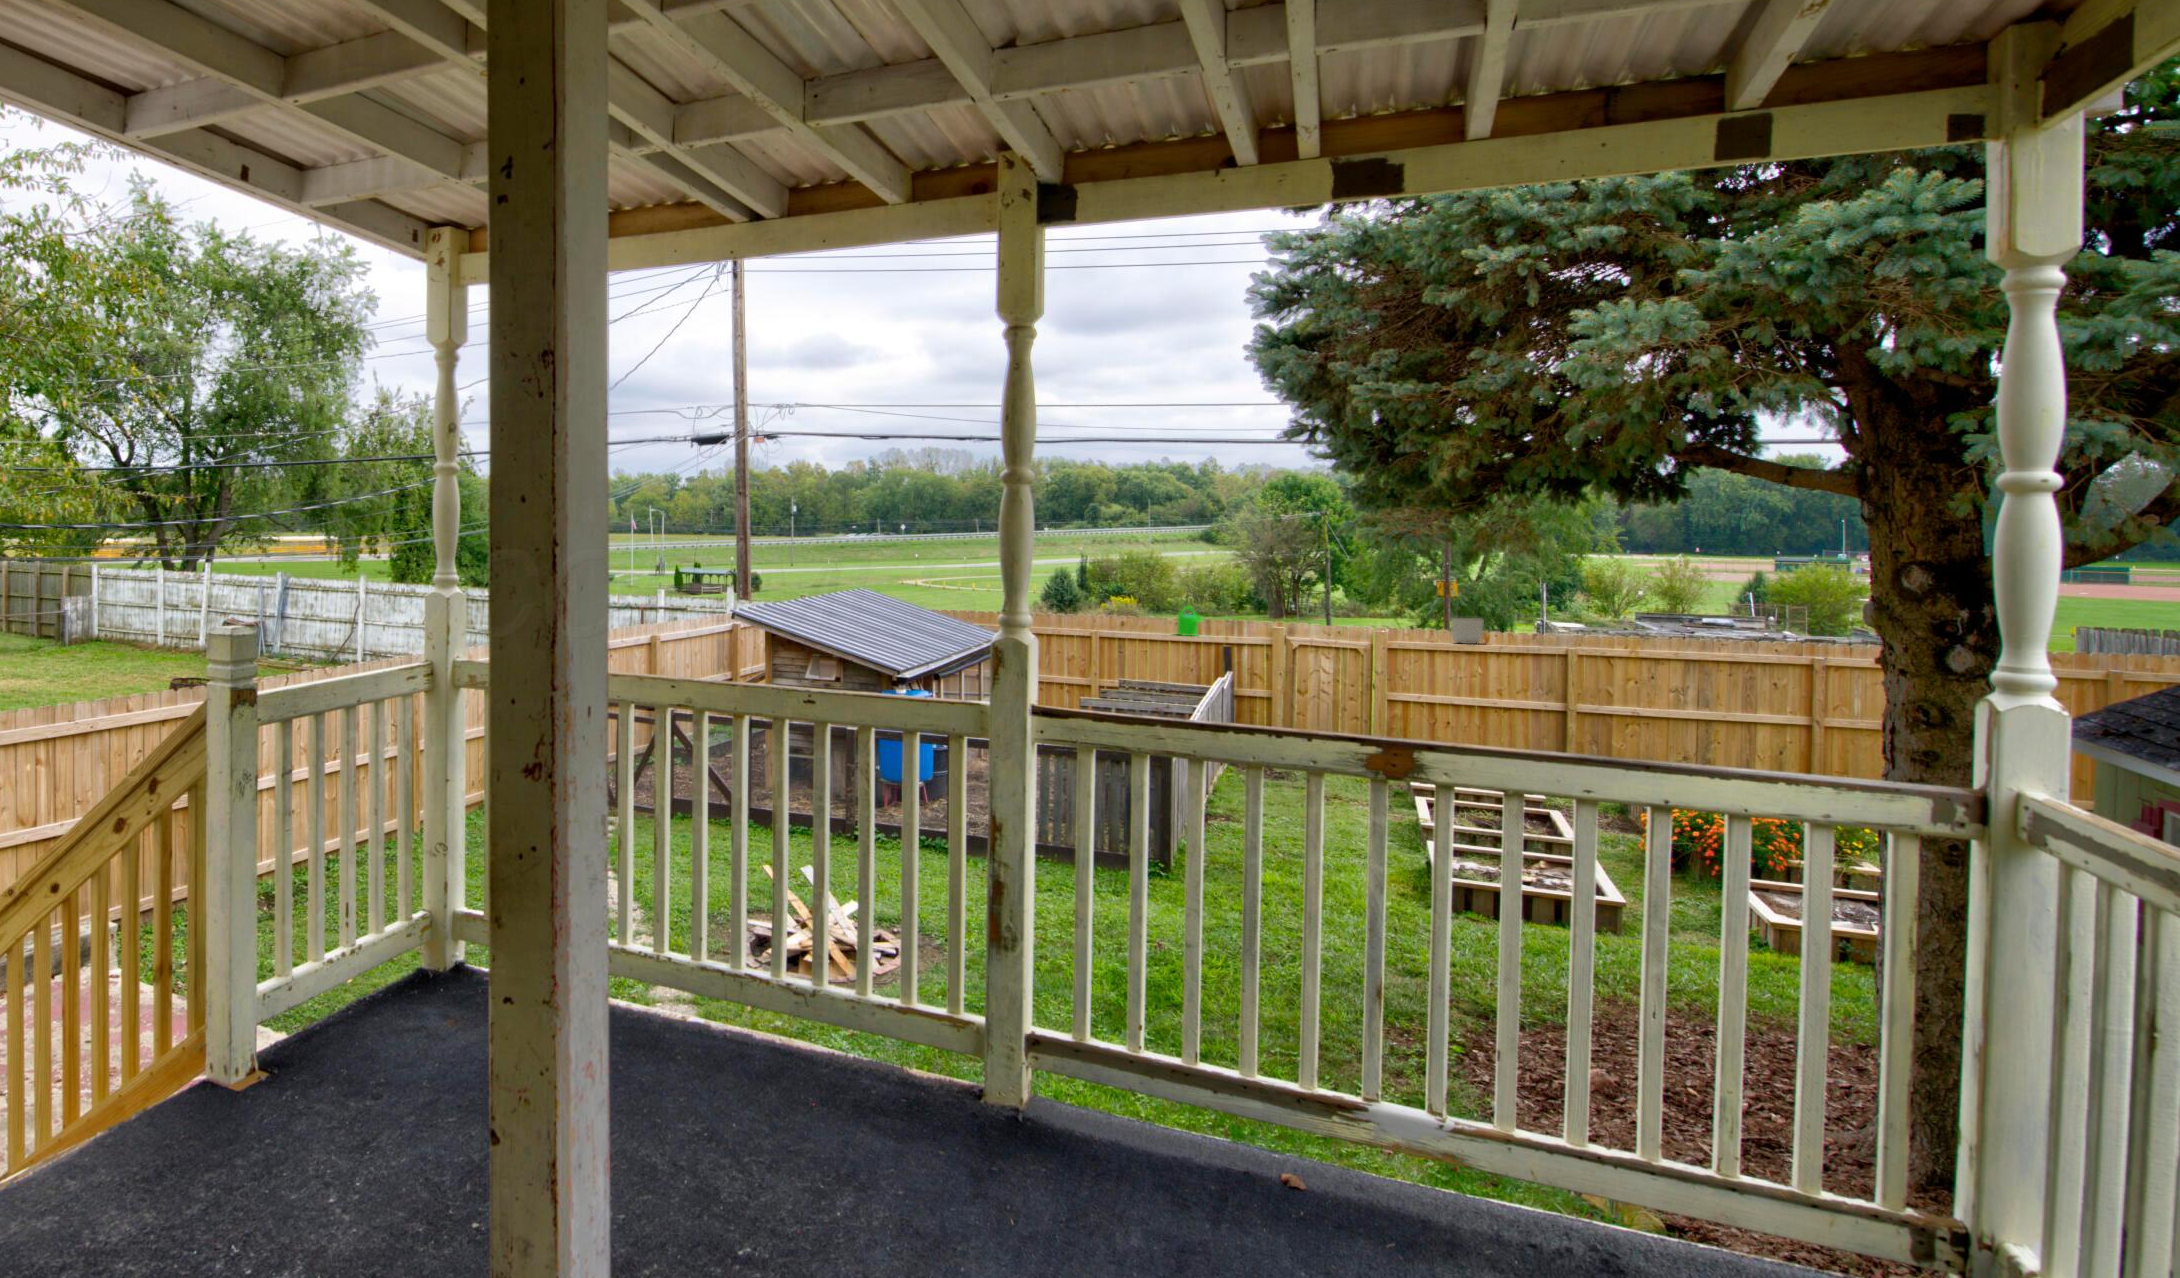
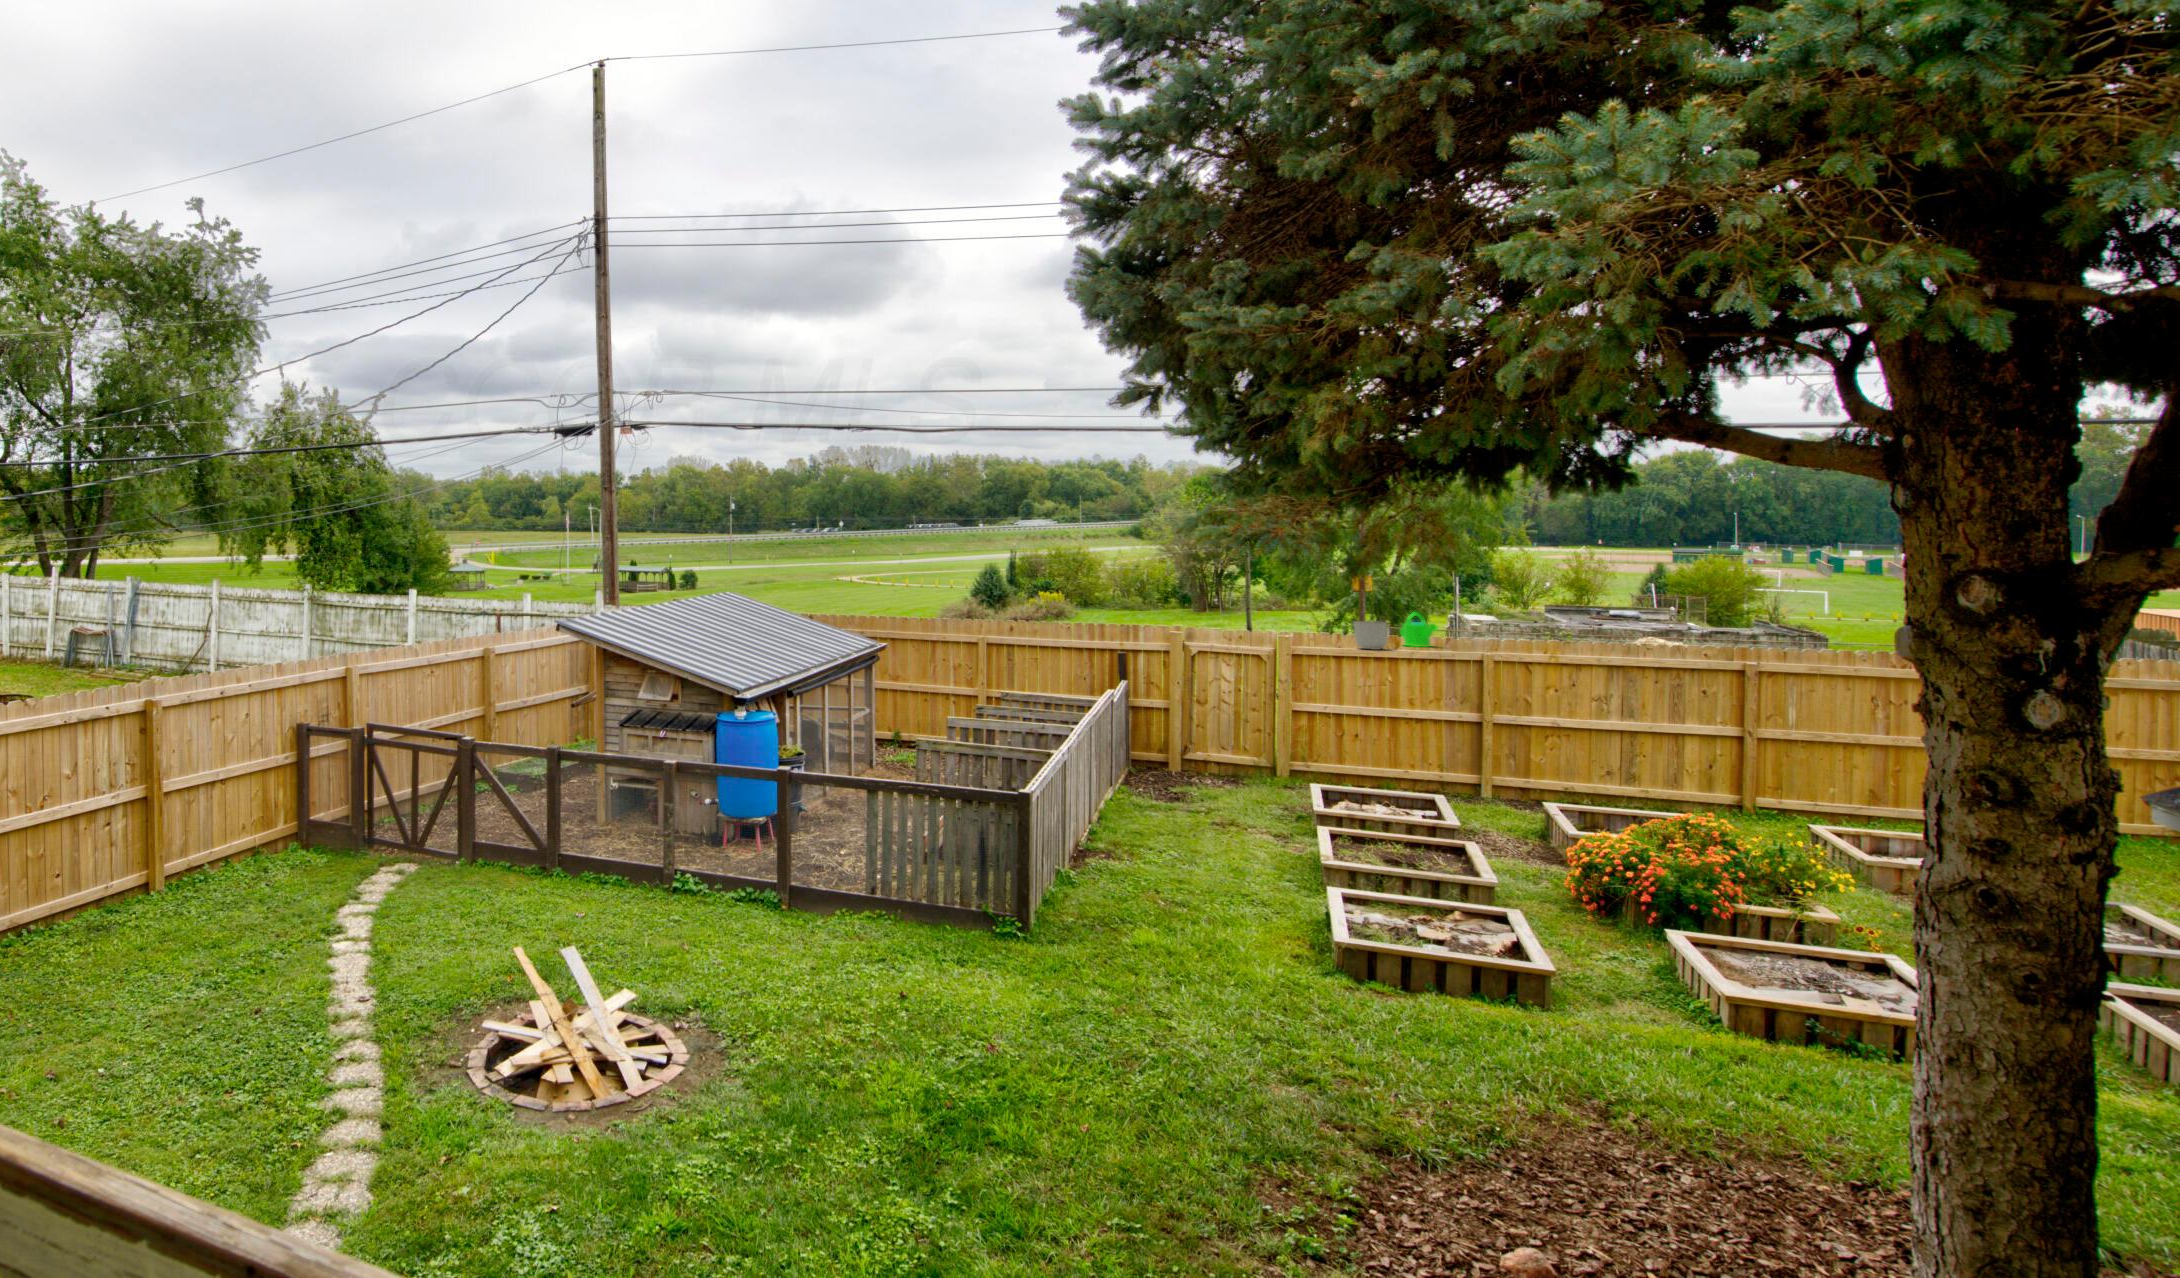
watering can: present [1177,606,1202,636] -> present [1400,612,1438,647]

